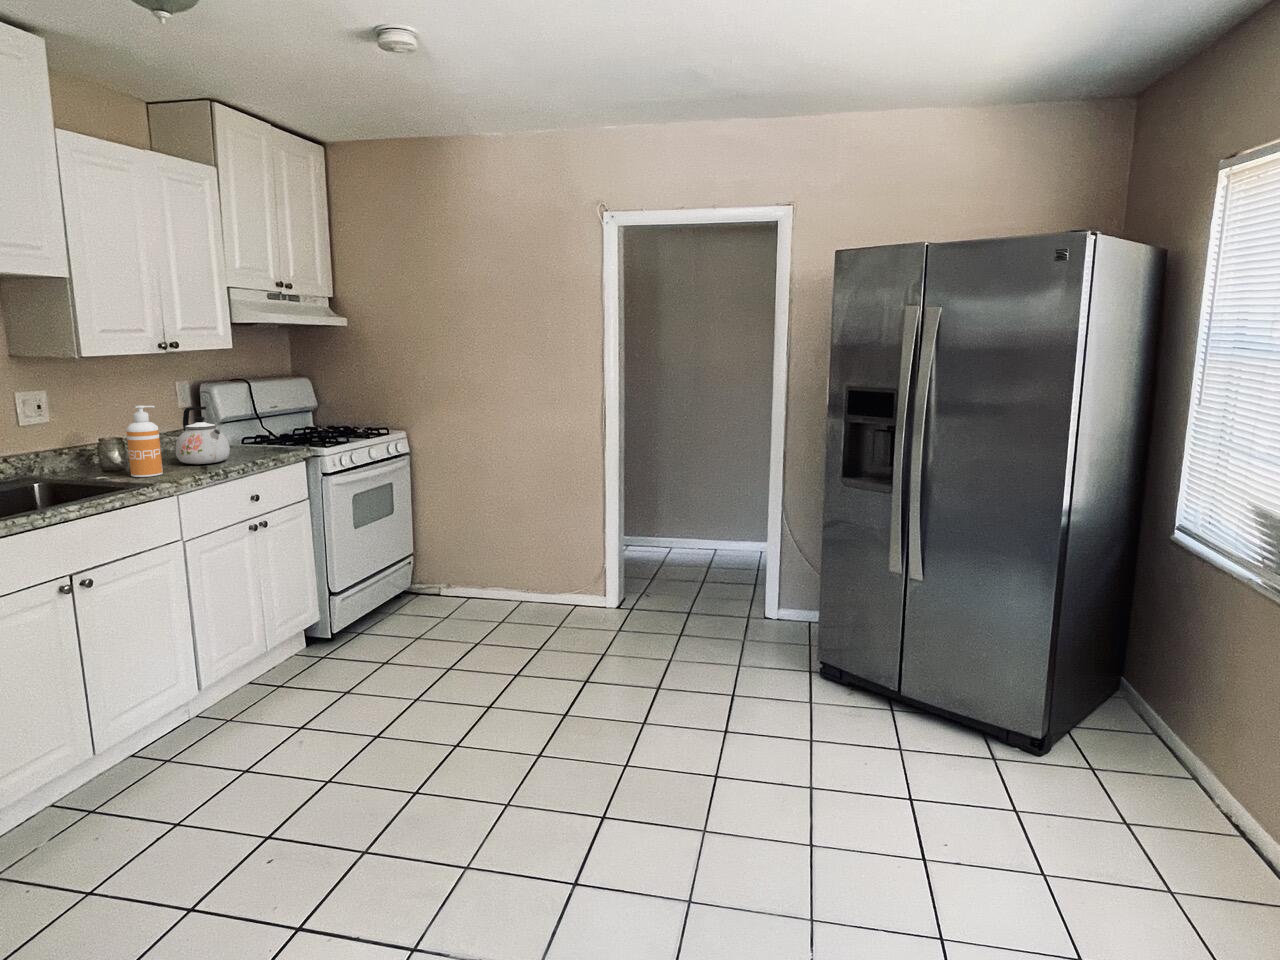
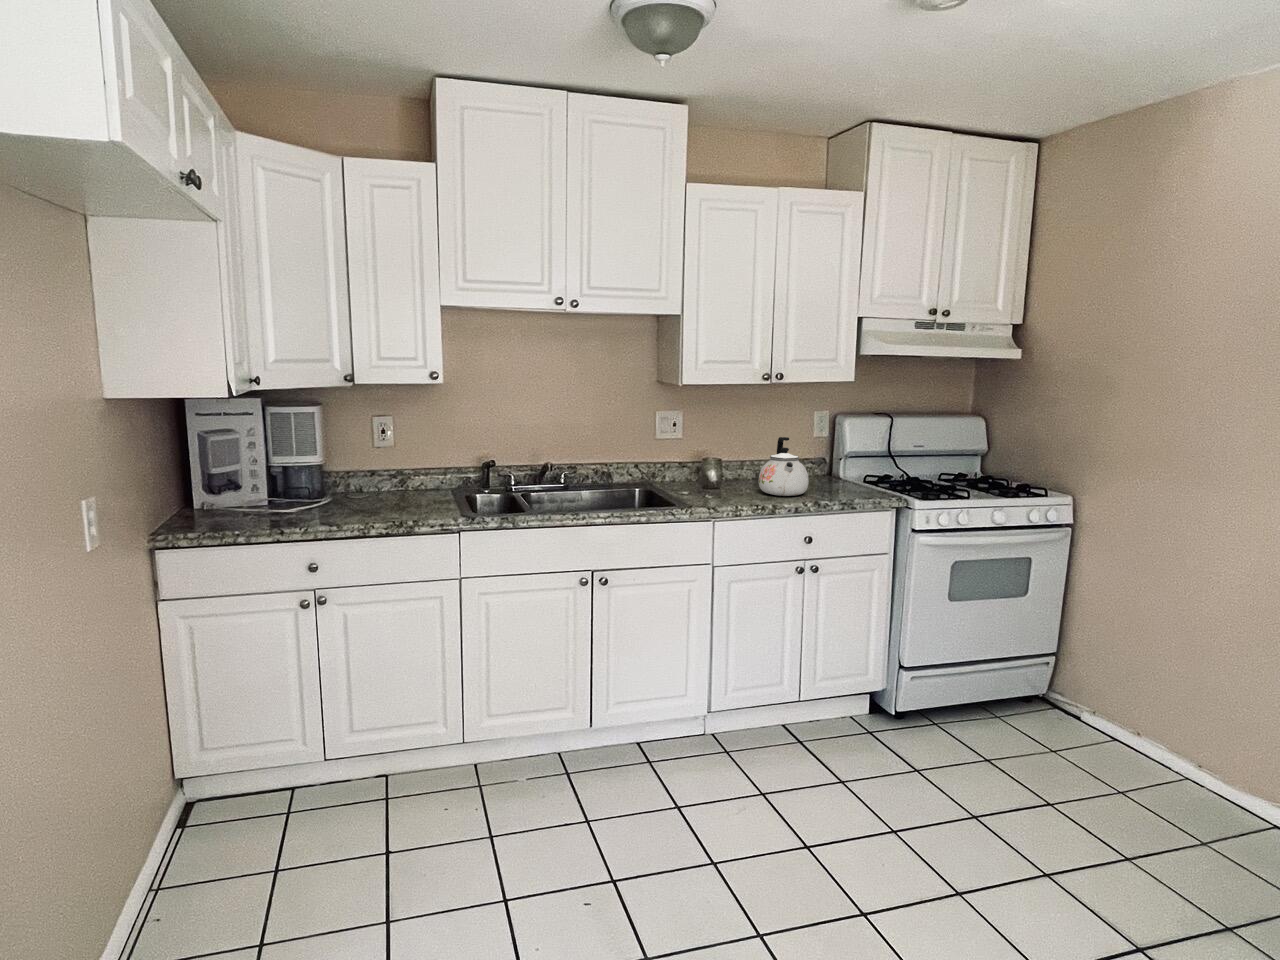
soap dispenser: present [126,405,163,477] -> none [703,430,730,499]

